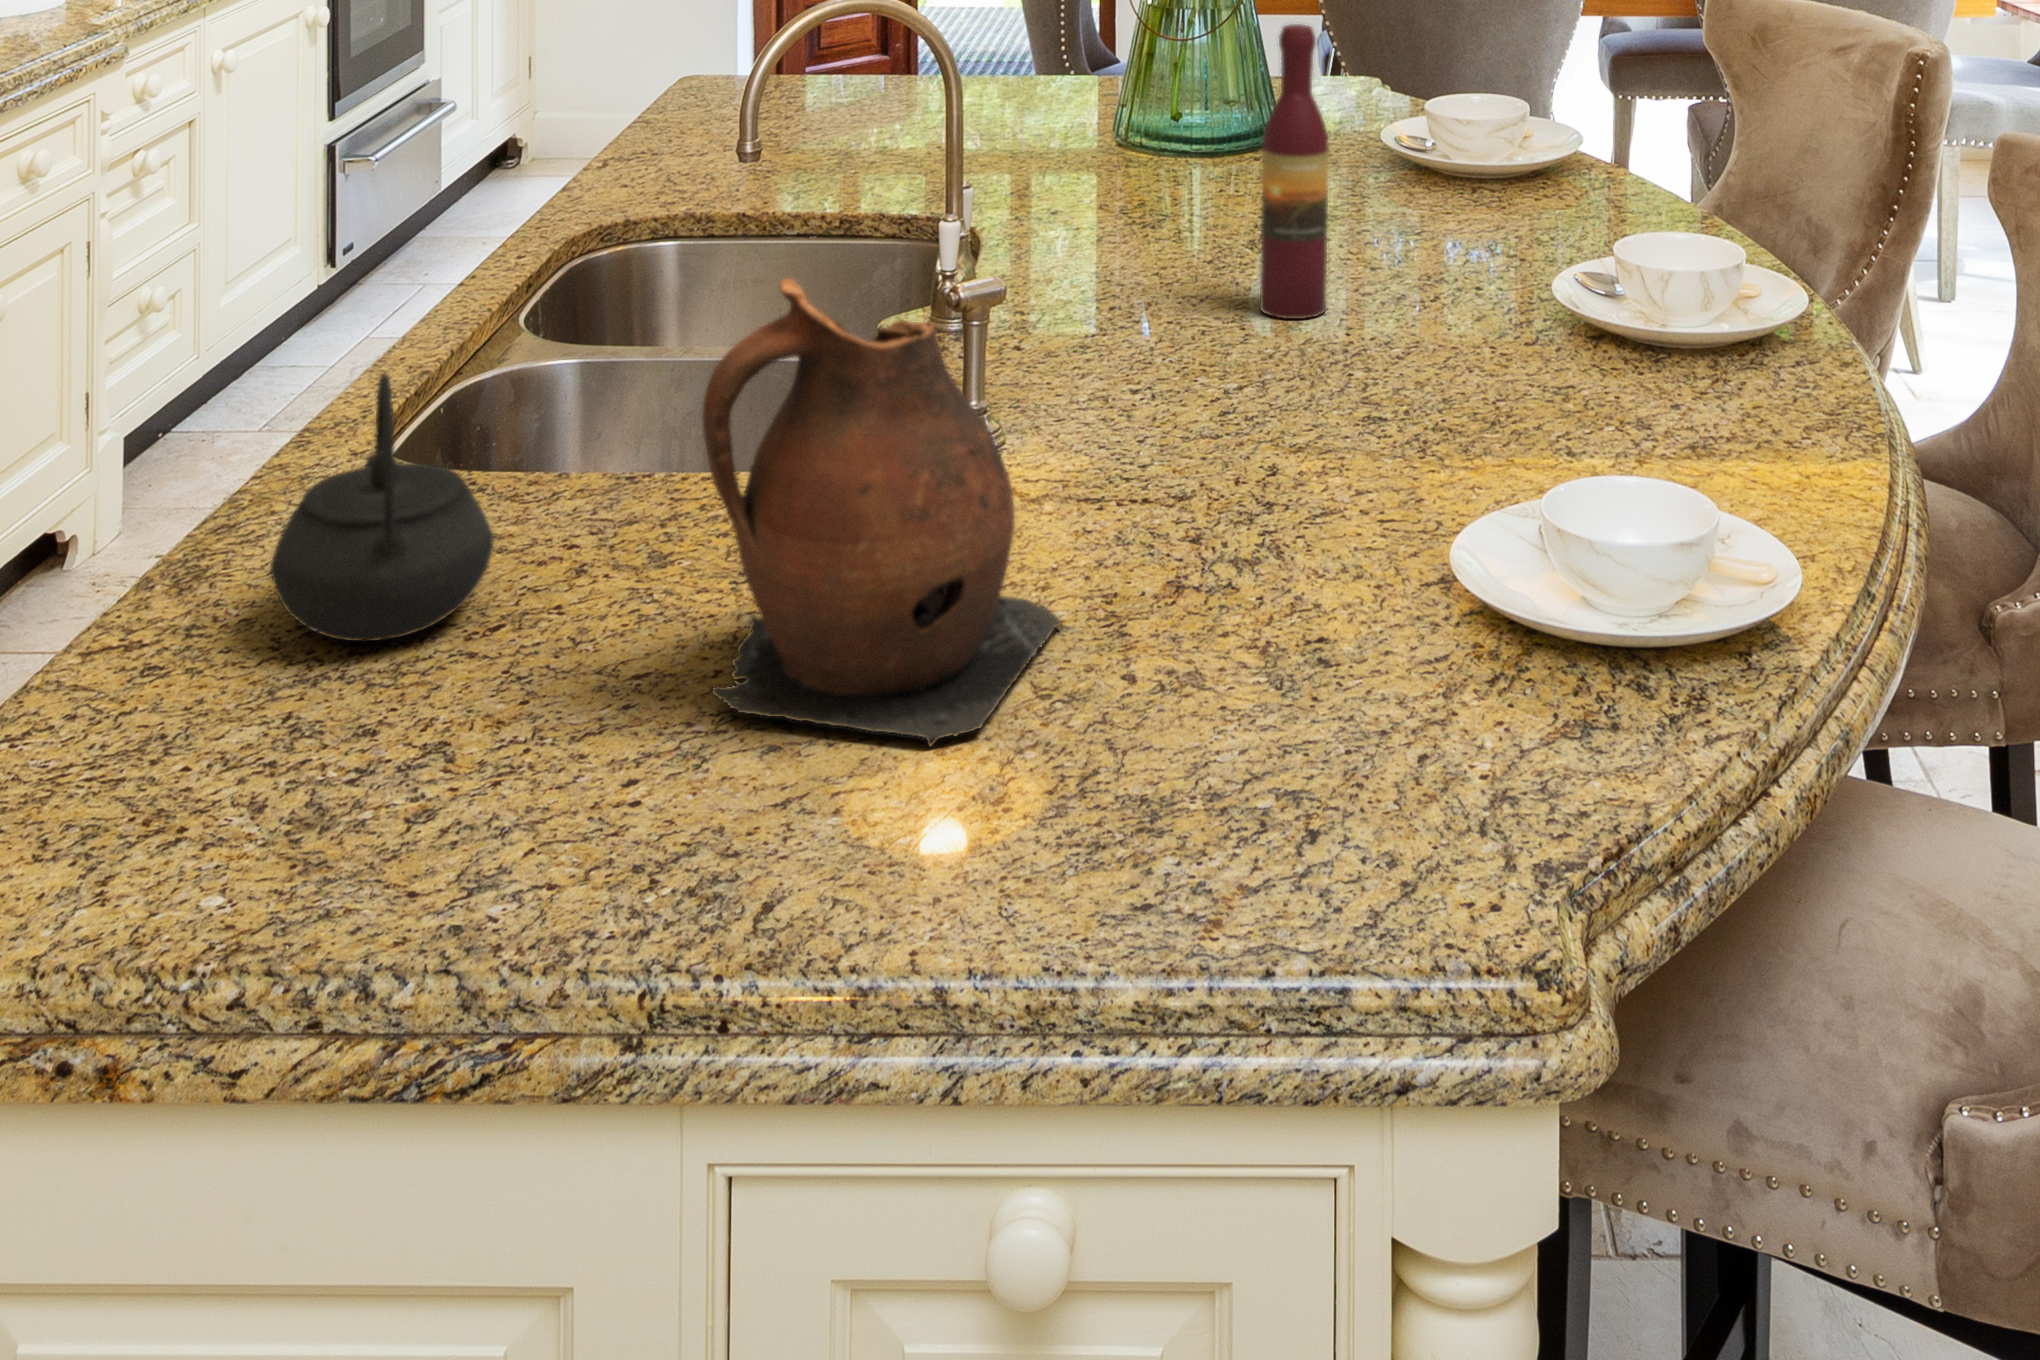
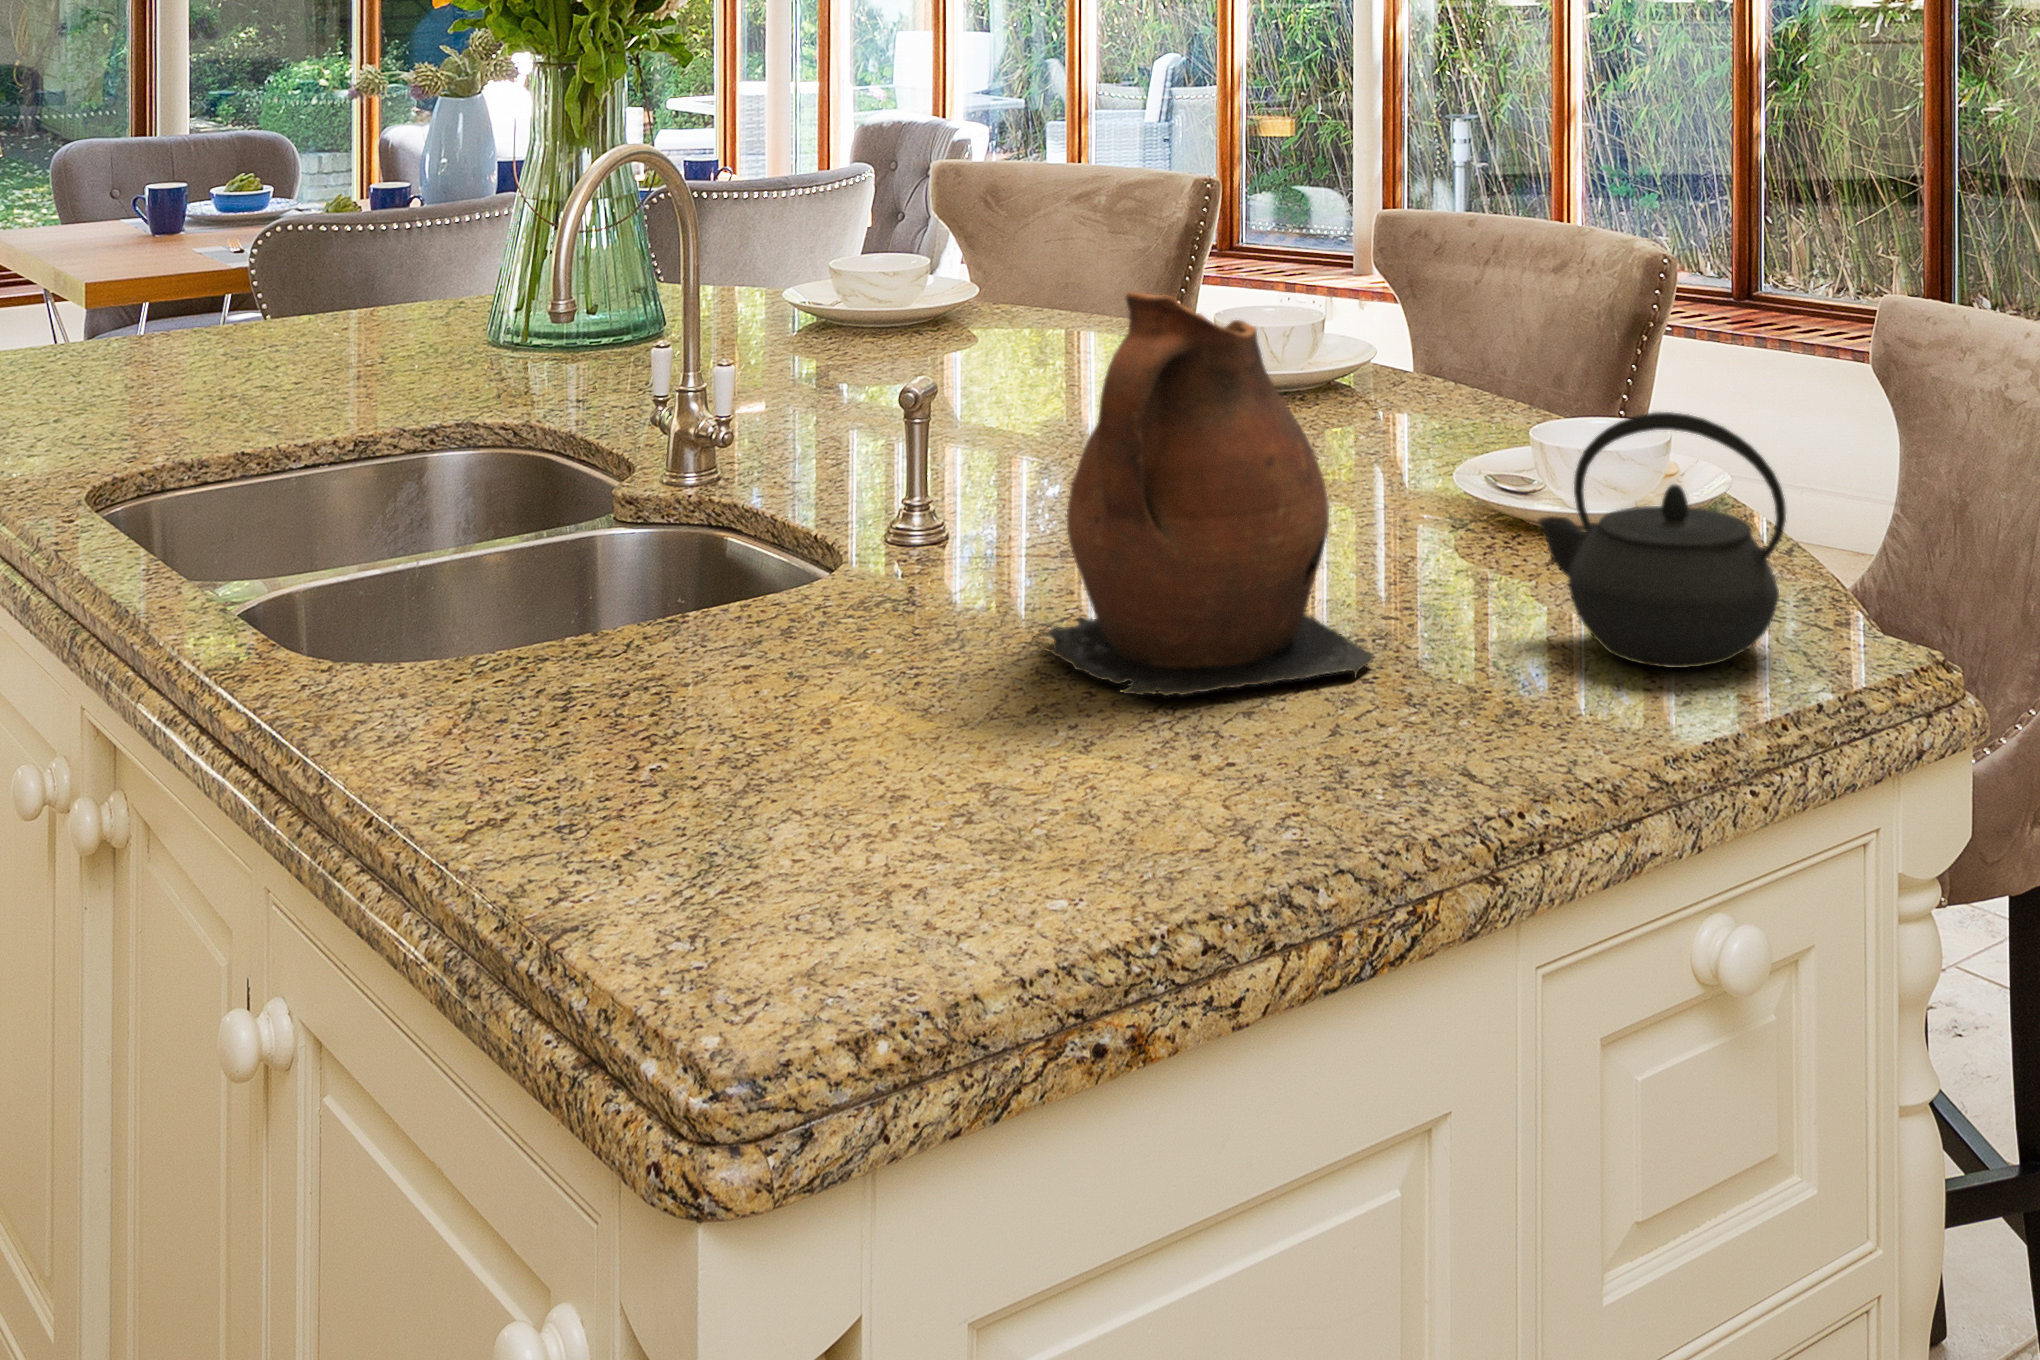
wine bottle: present [1260,24,1329,319] -> none [921,142,988,424]
kettle: present [270,374,493,641] -> present [1539,412,1786,668]

